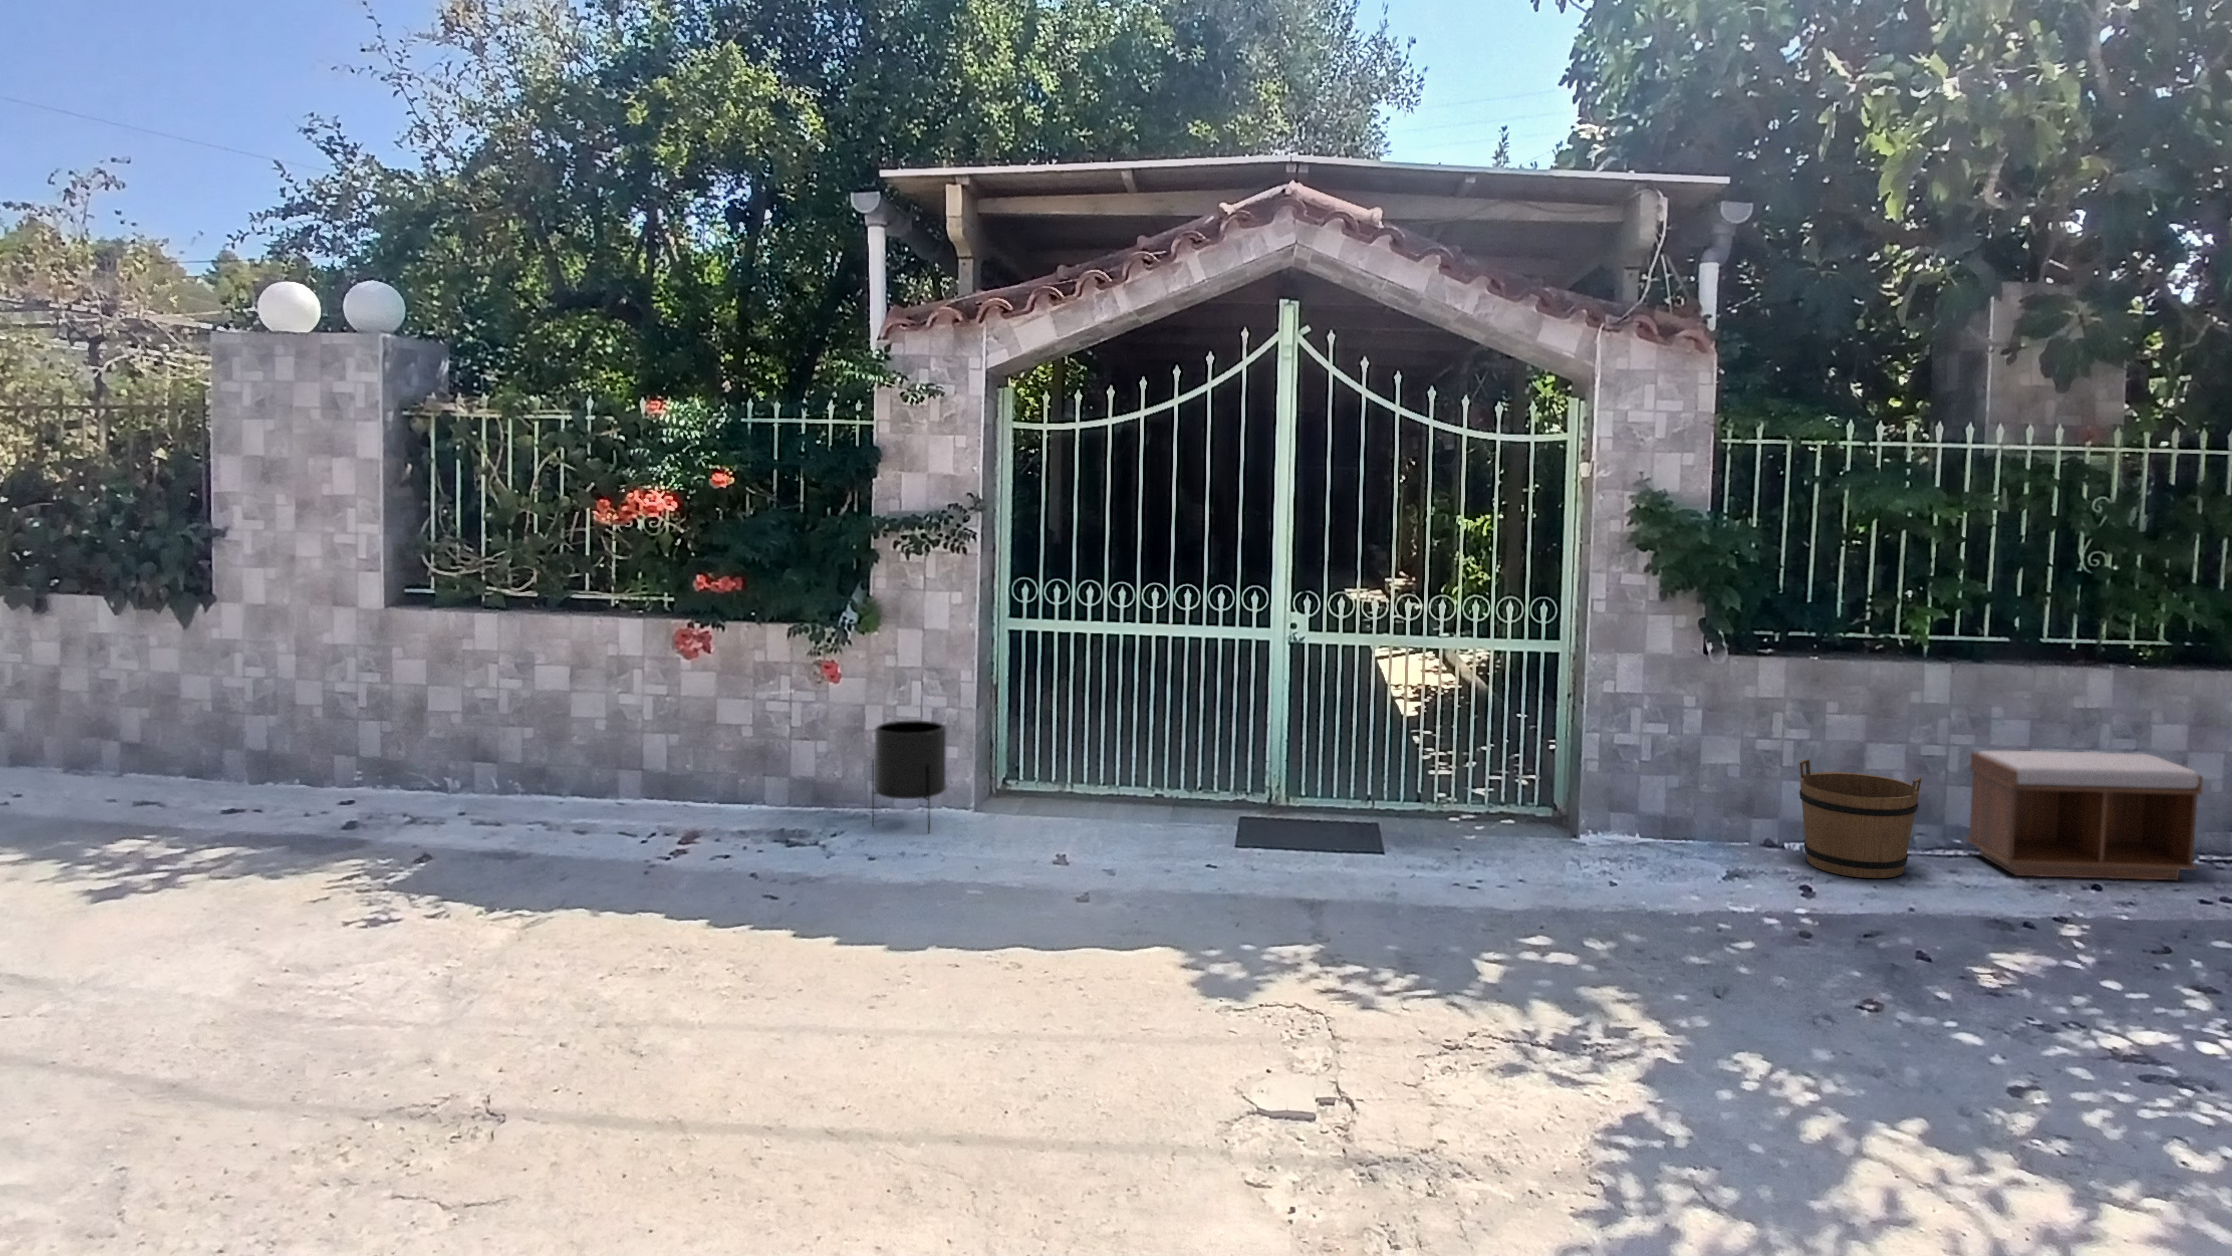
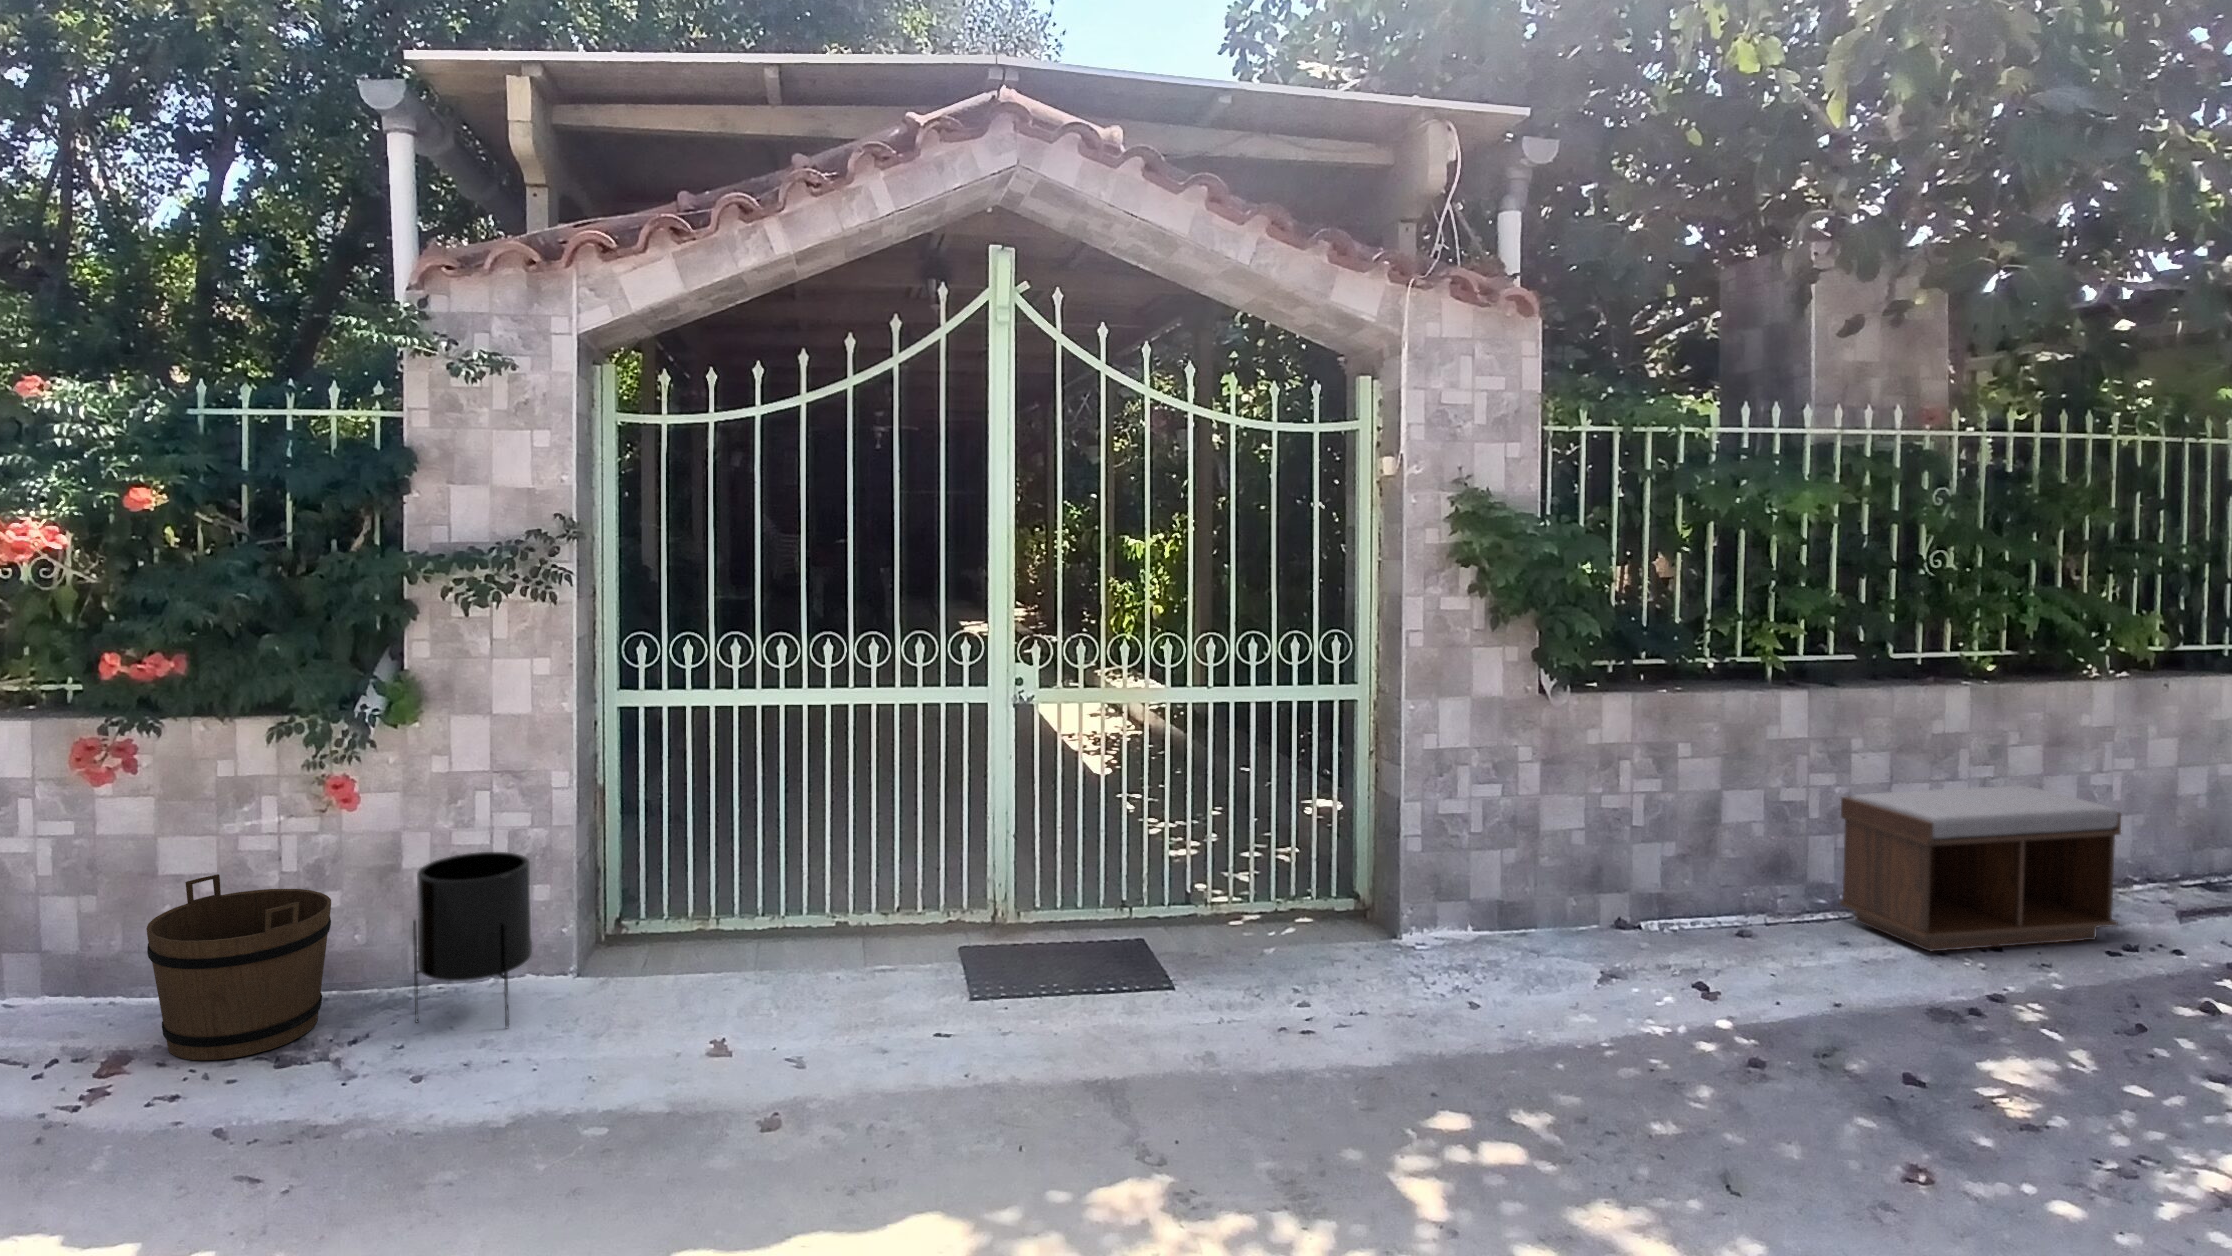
bucket: present [1799,760,1922,878] -> present [146,874,331,1060]

